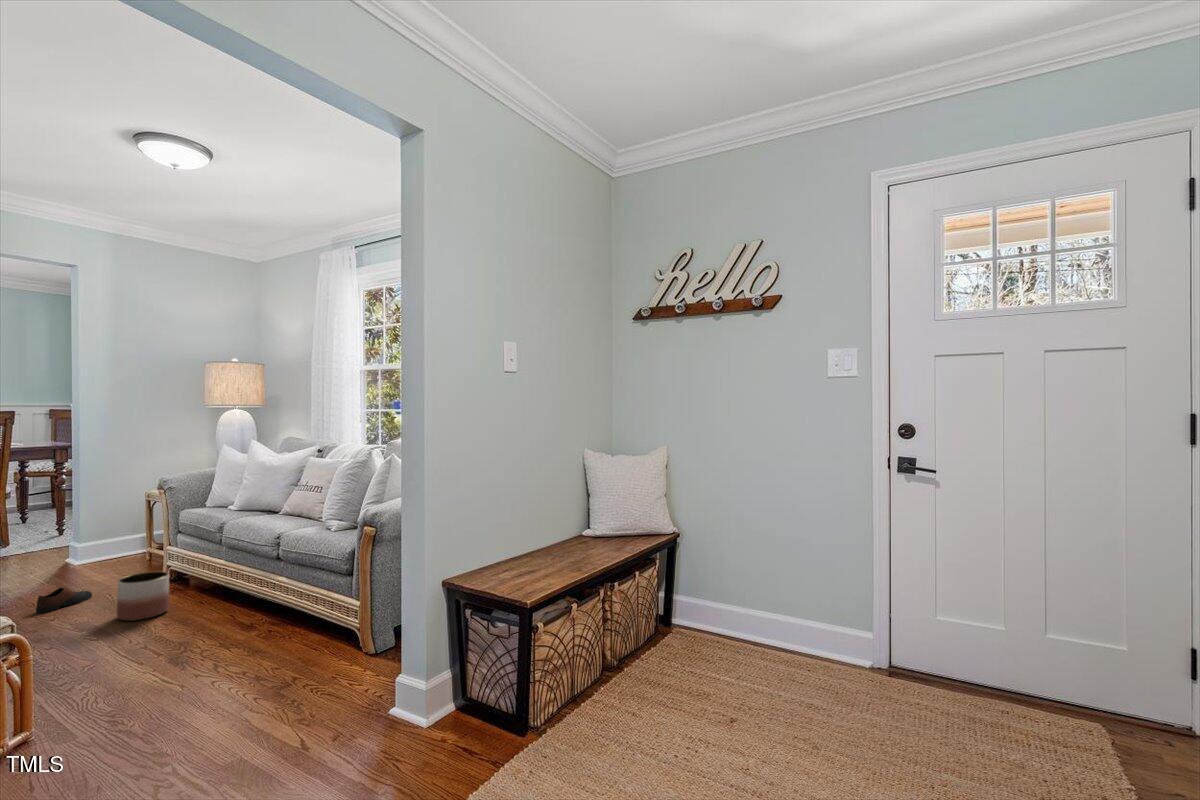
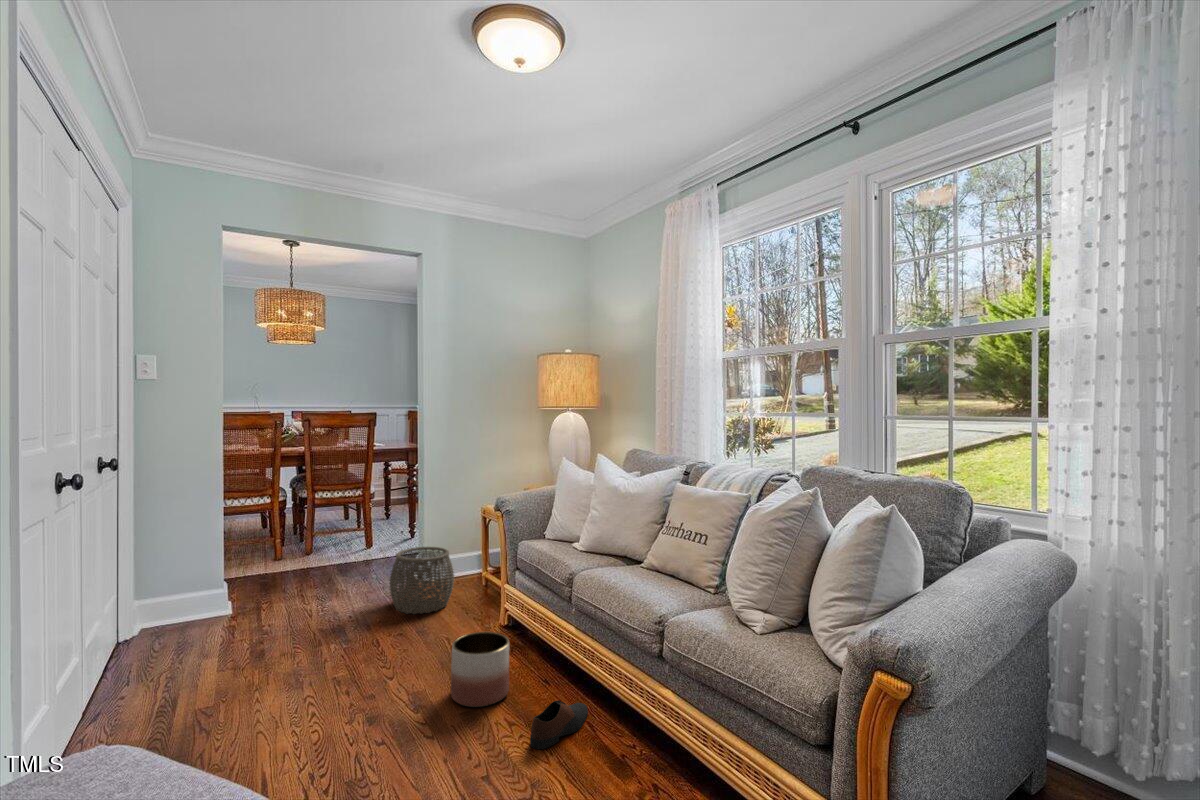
woven basket: none [44,528,117,585] -> present [389,547,454,614]
shoe: present [36,587,92,613] -> present [530,700,588,749]

